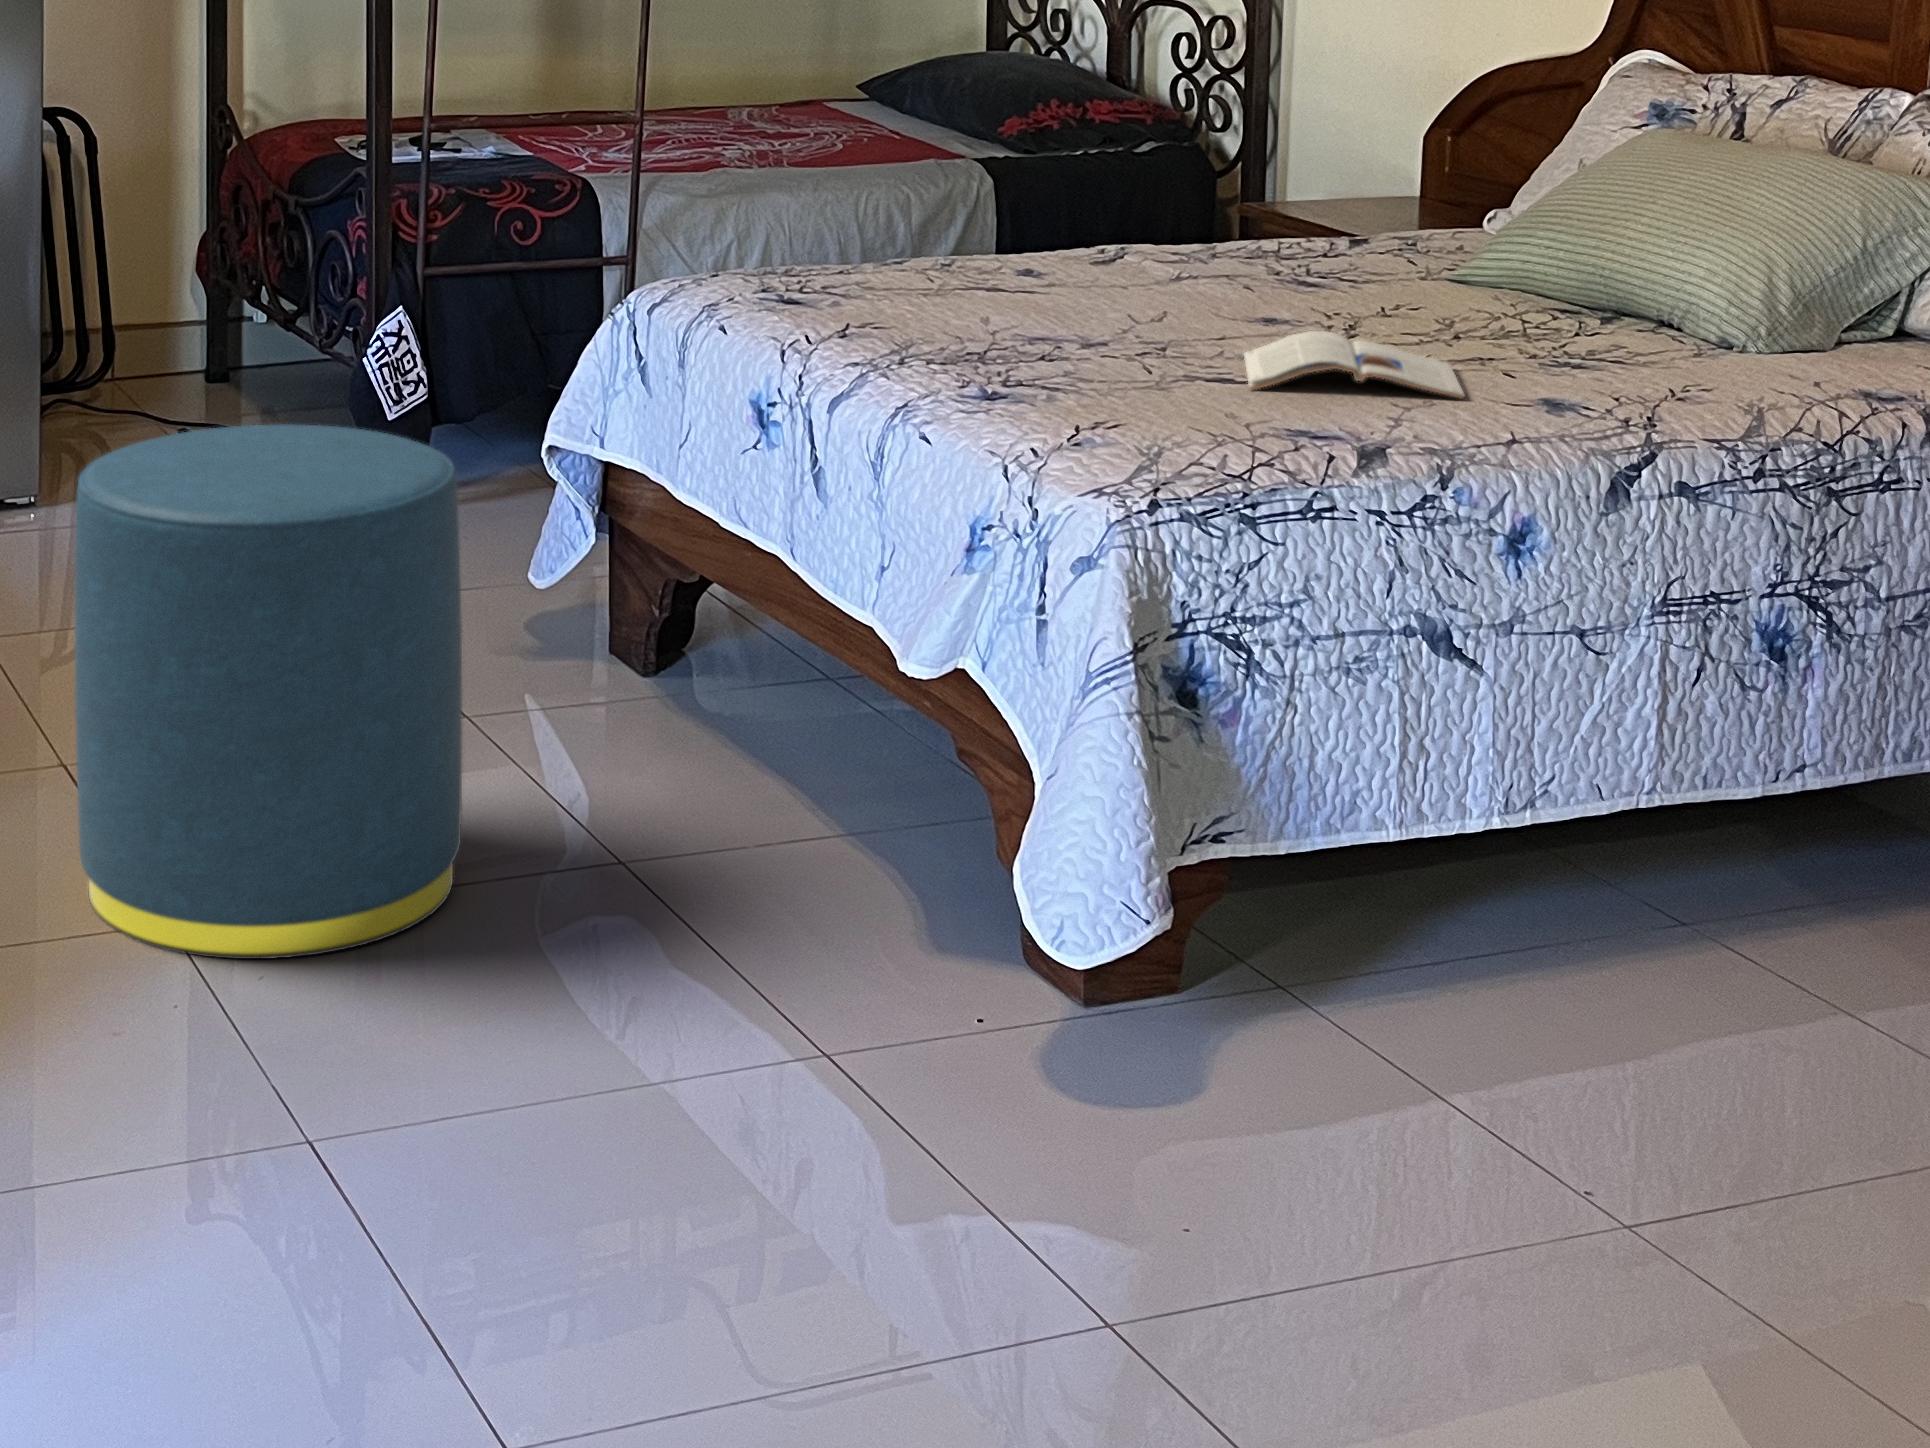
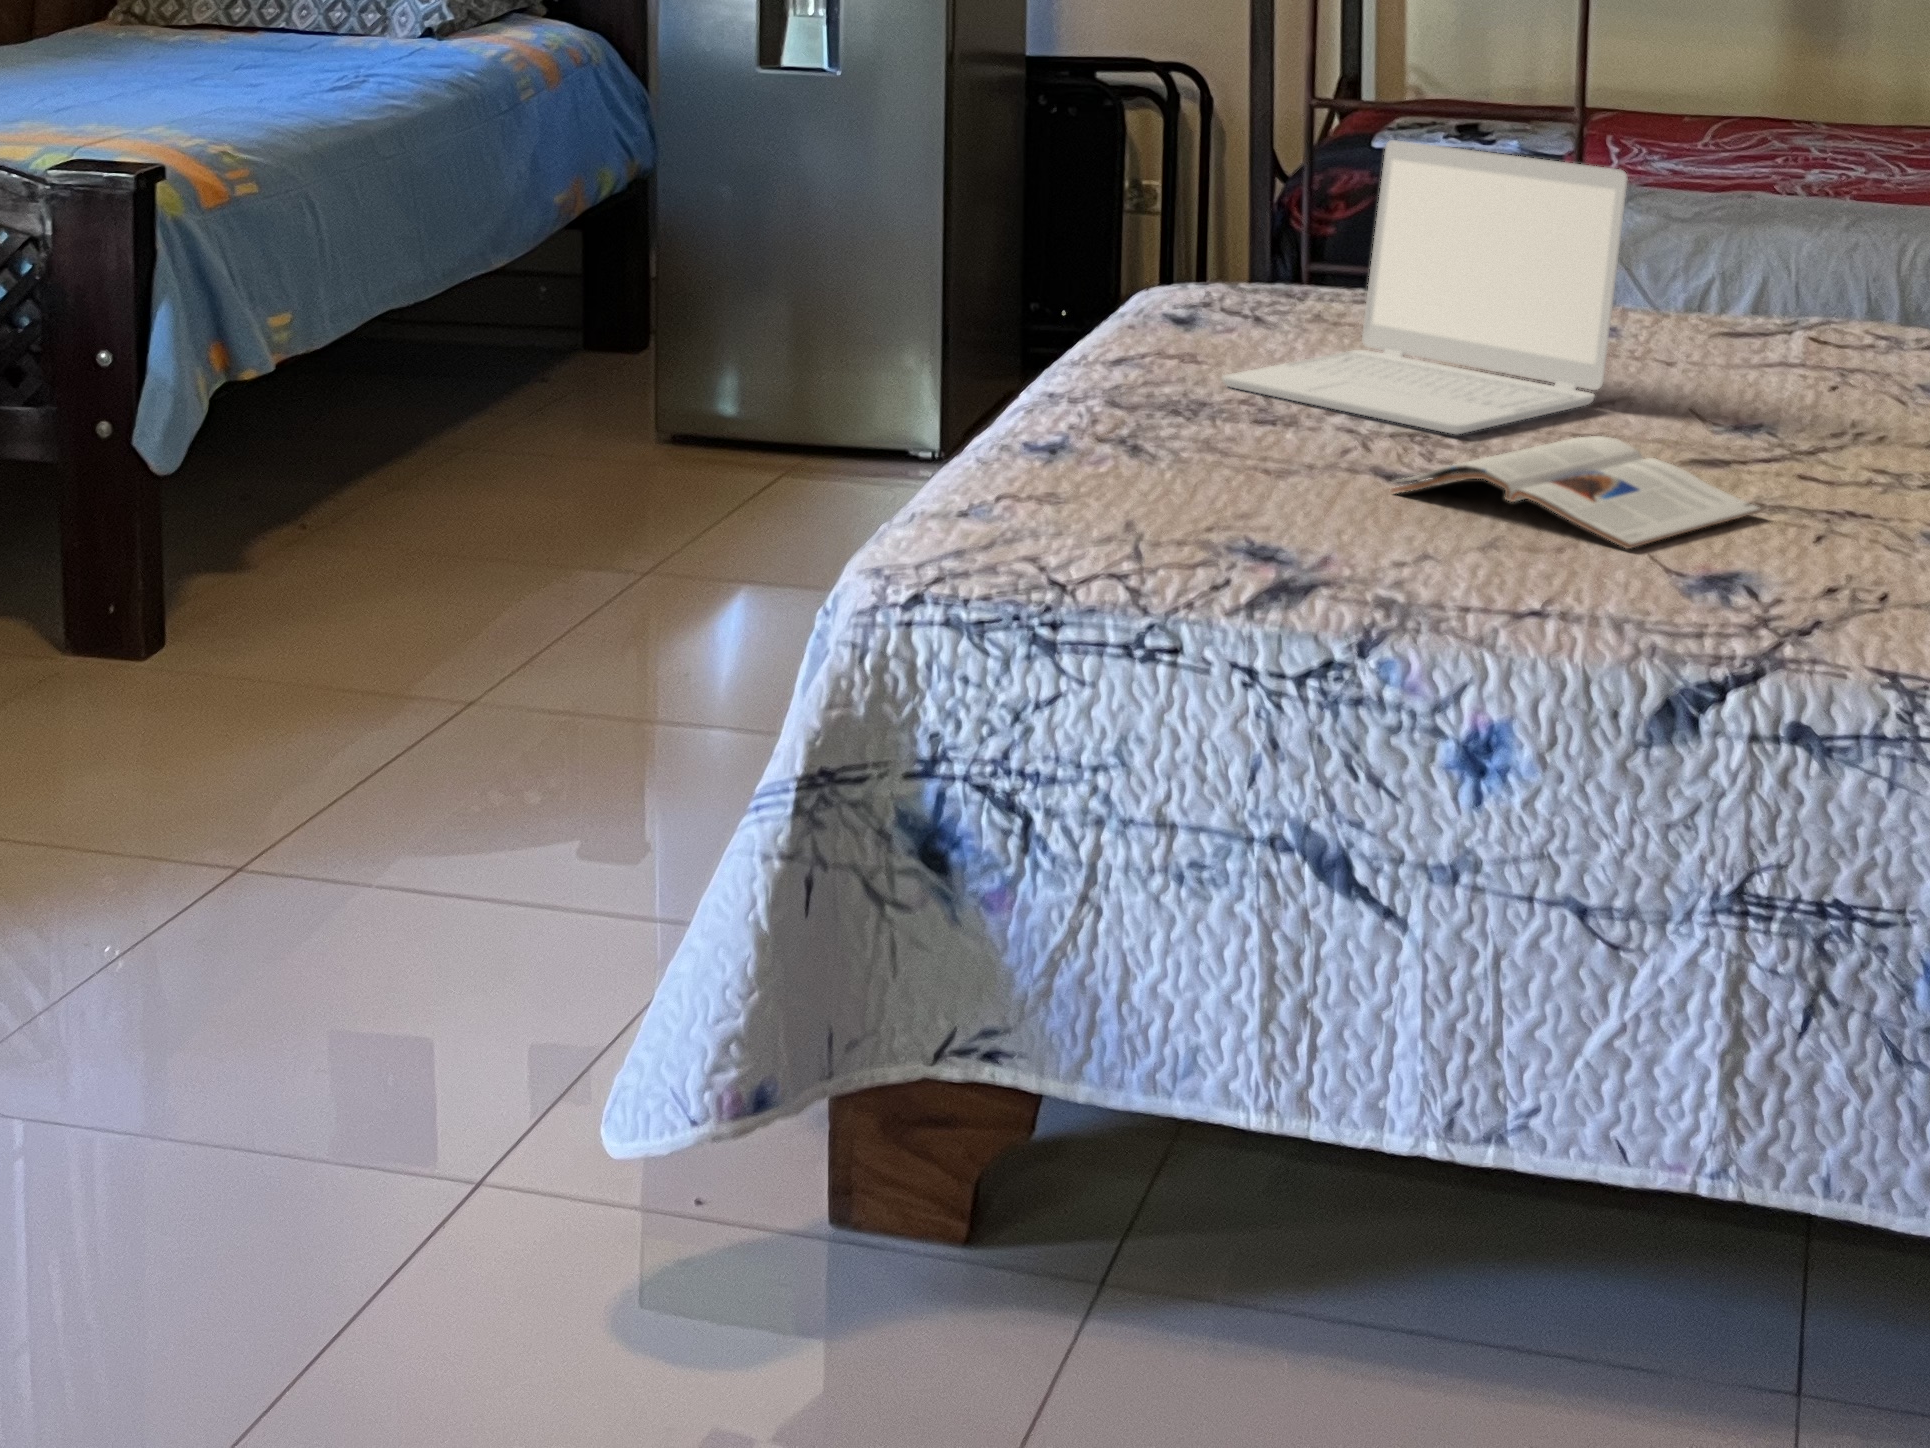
laptop: none [923,139,1162,347] -> present [1222,140,1628,435]
ottoman: present [75,424,462,959] -> none [121,368,564,958]

